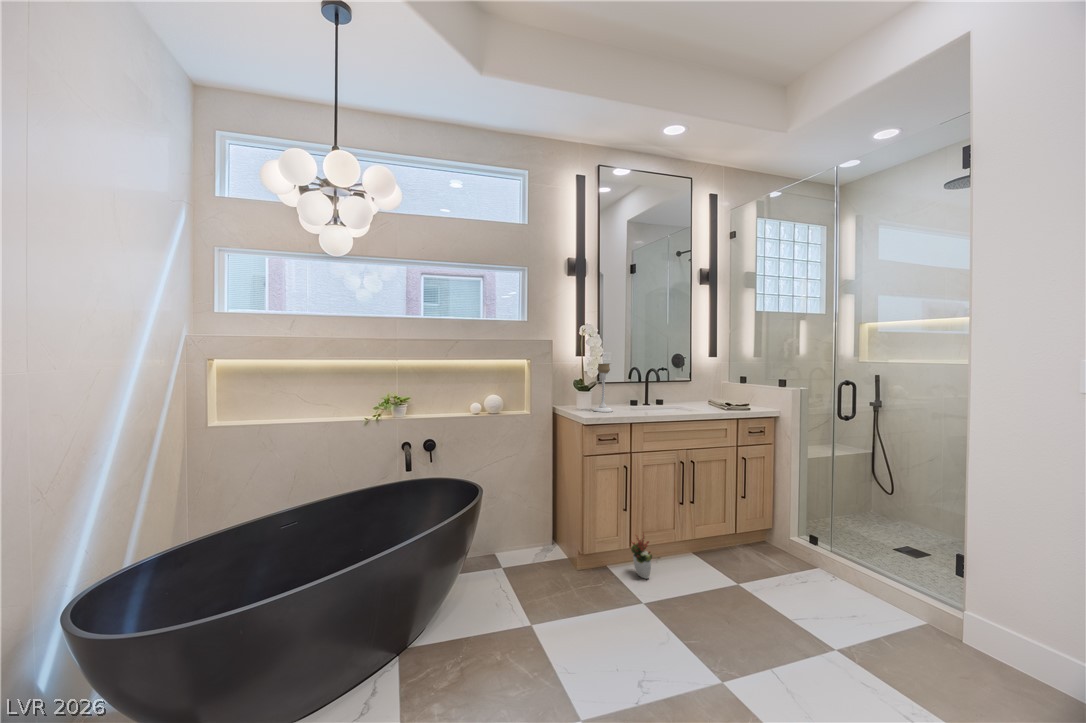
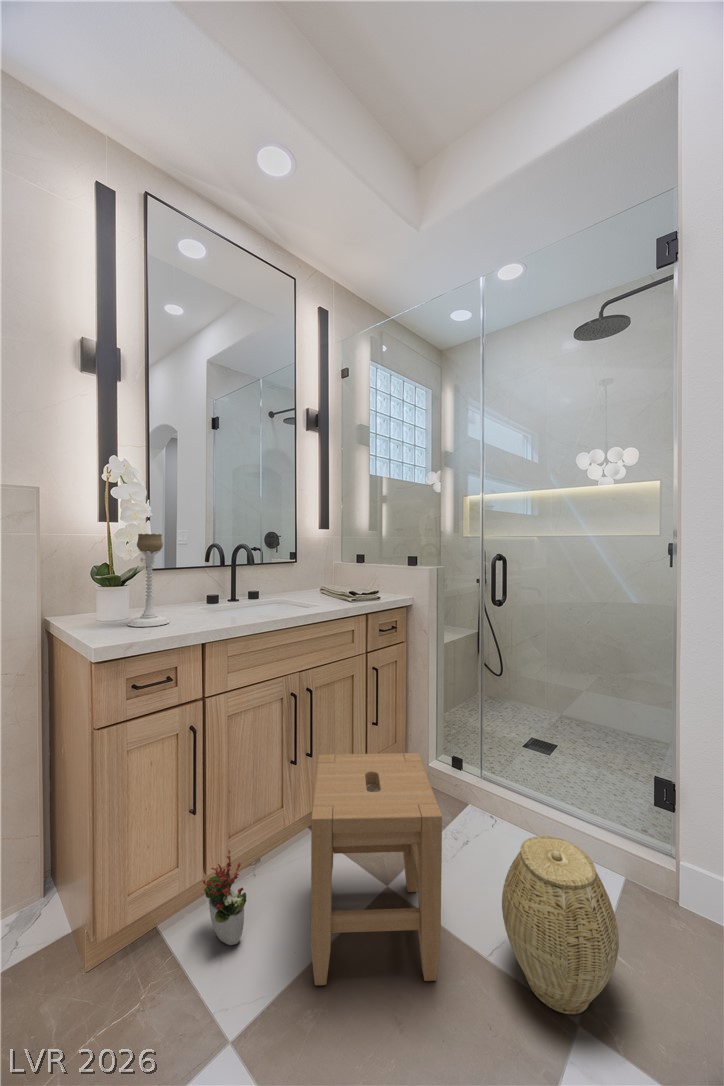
stool: none [685,496,763,618] -> present [311,753,442,985]
woven basket: none [802,557,878,651] -> present [502,836,619,1014]

